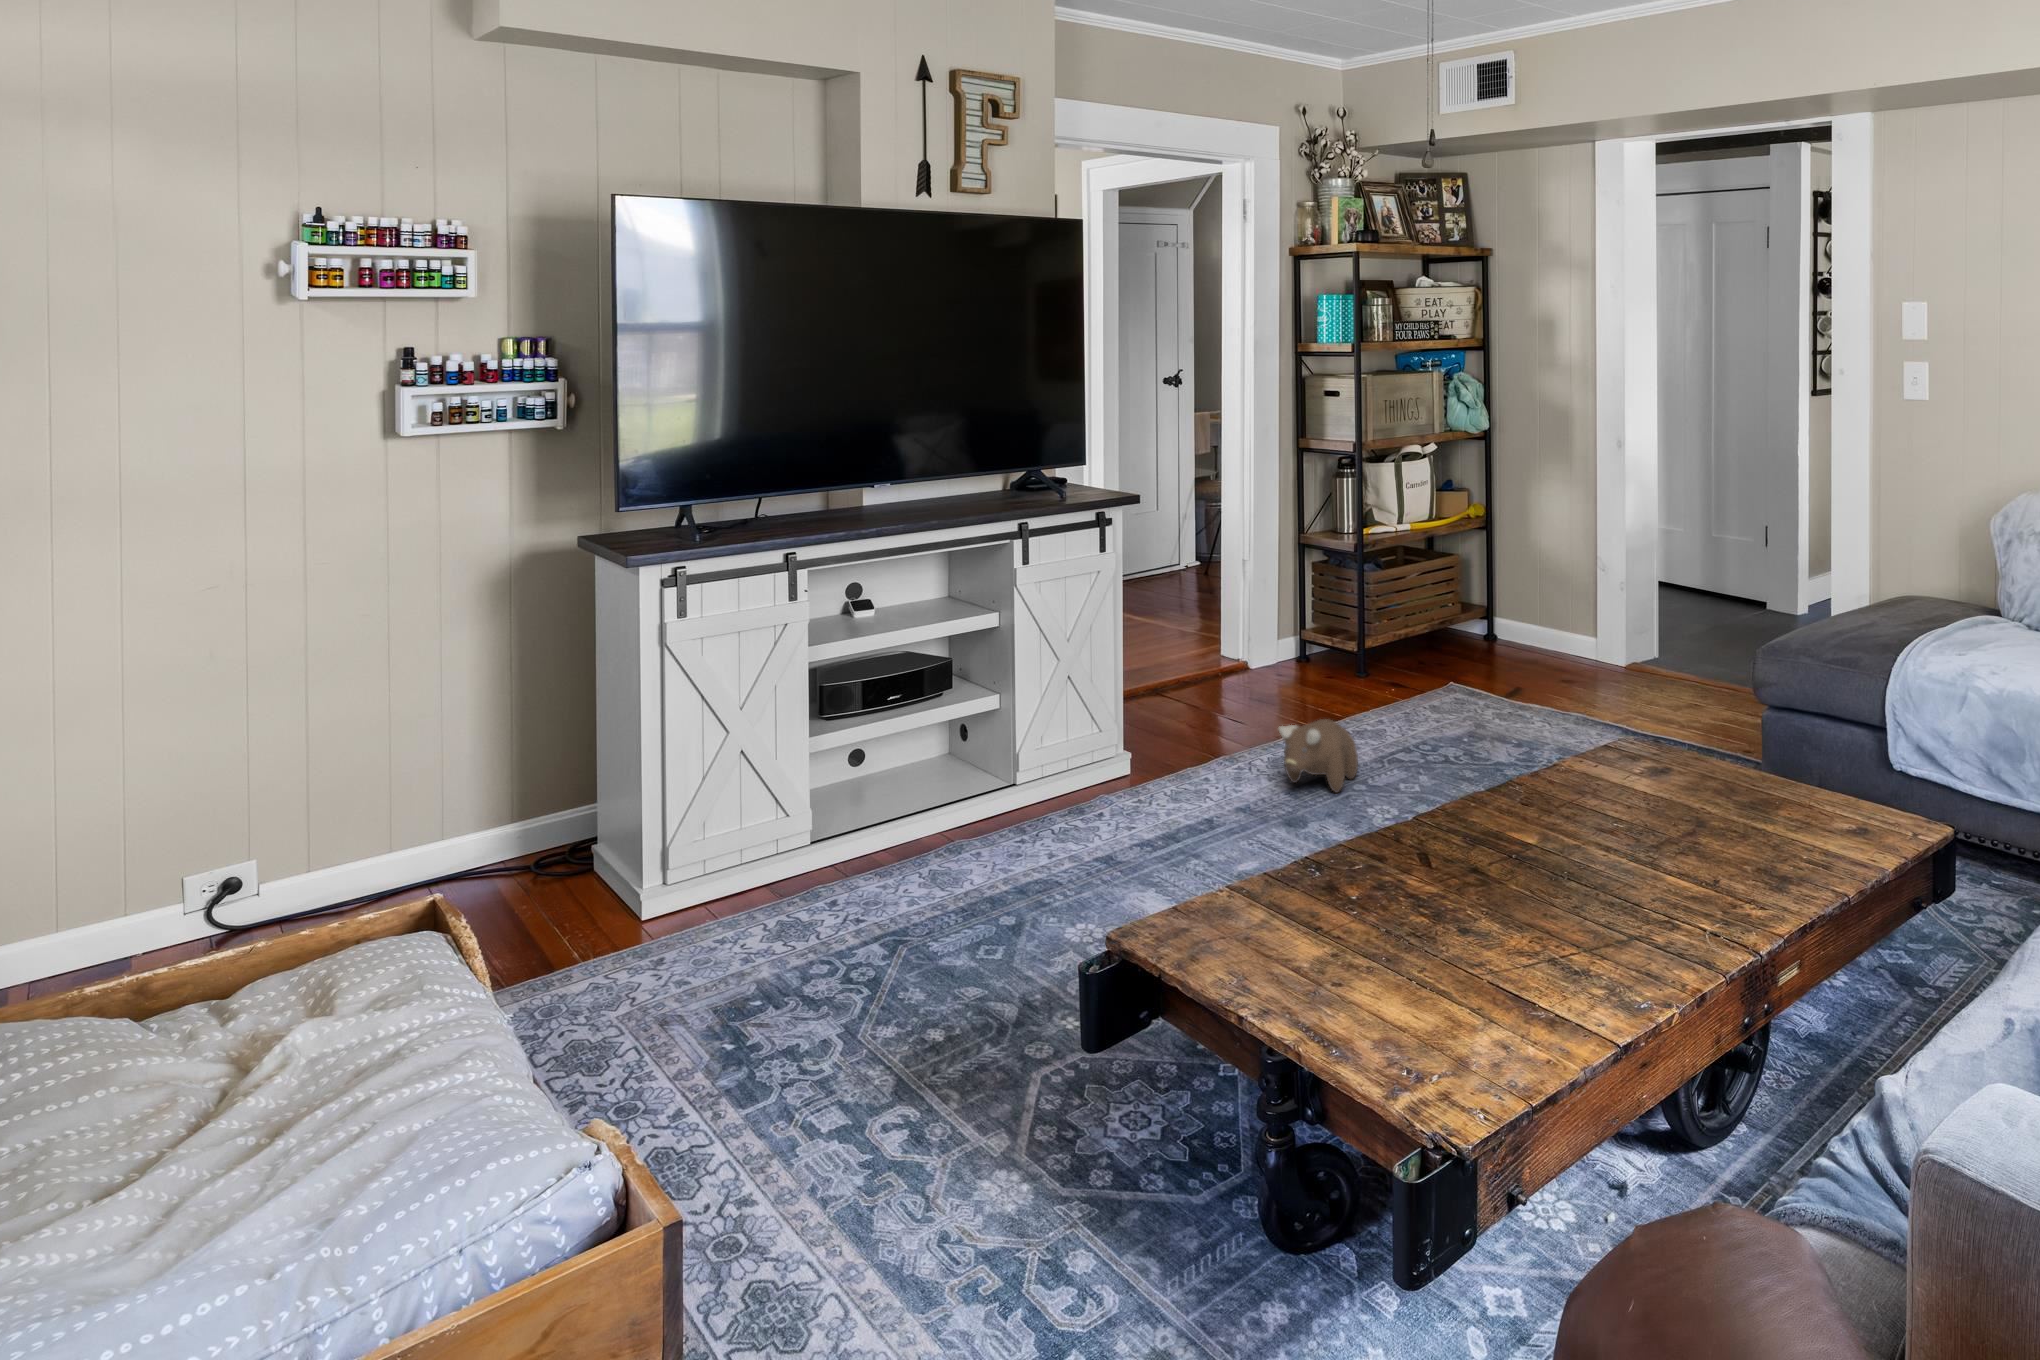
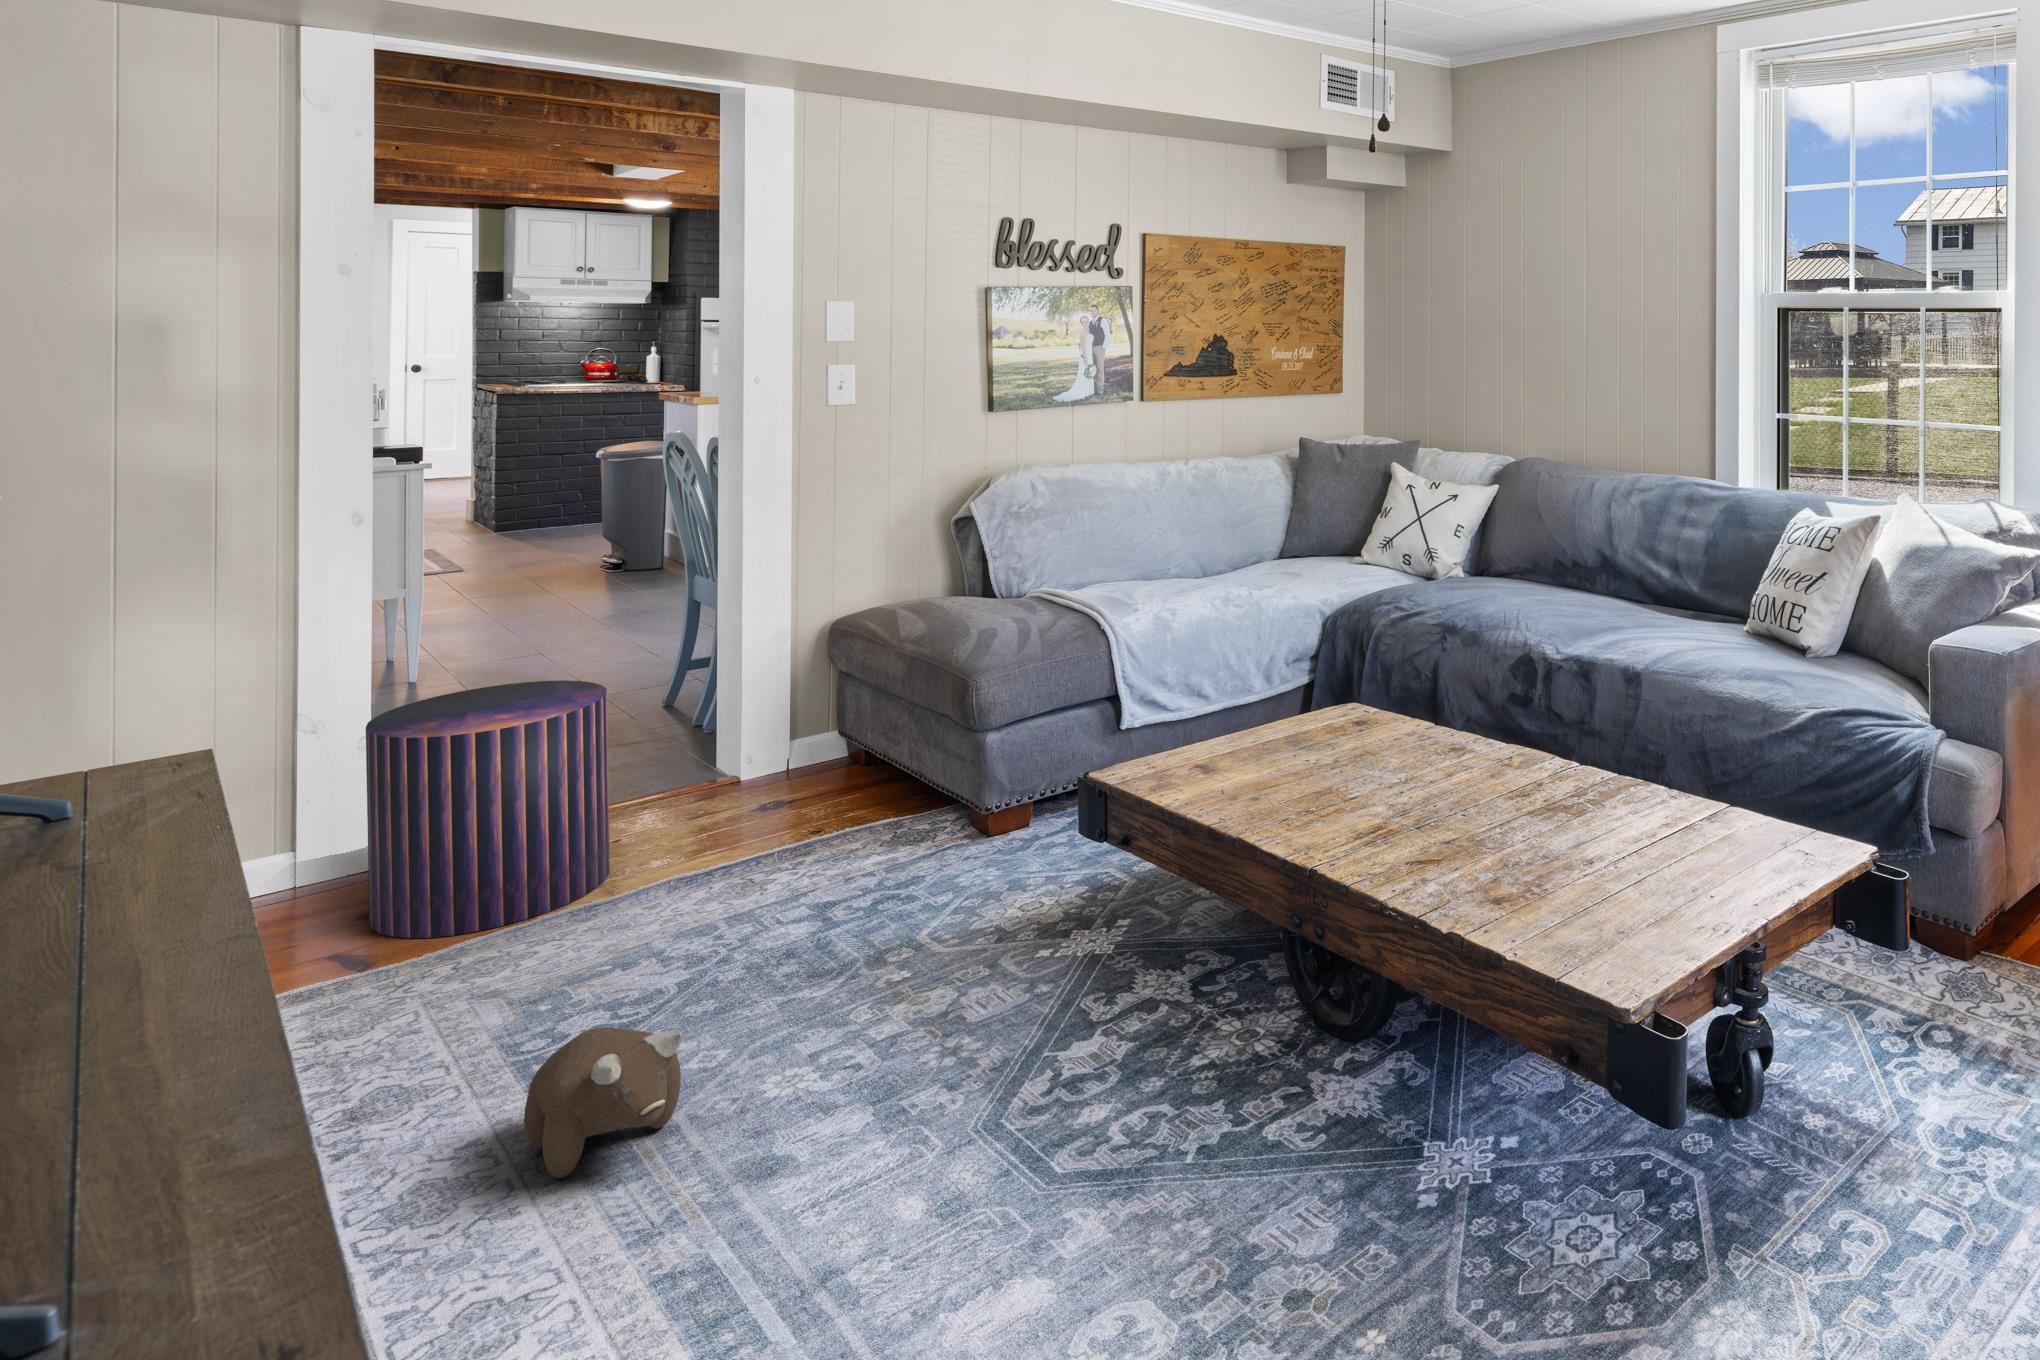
pouf: none [1537,561,1665,716] -> present [366,680,610,938]

